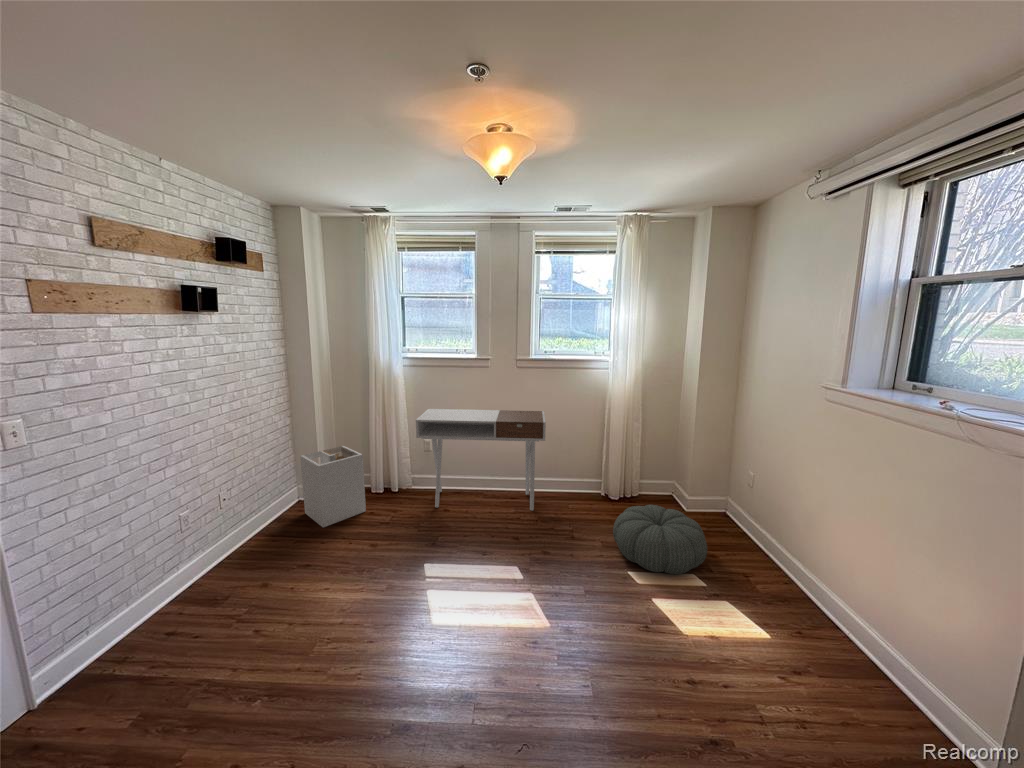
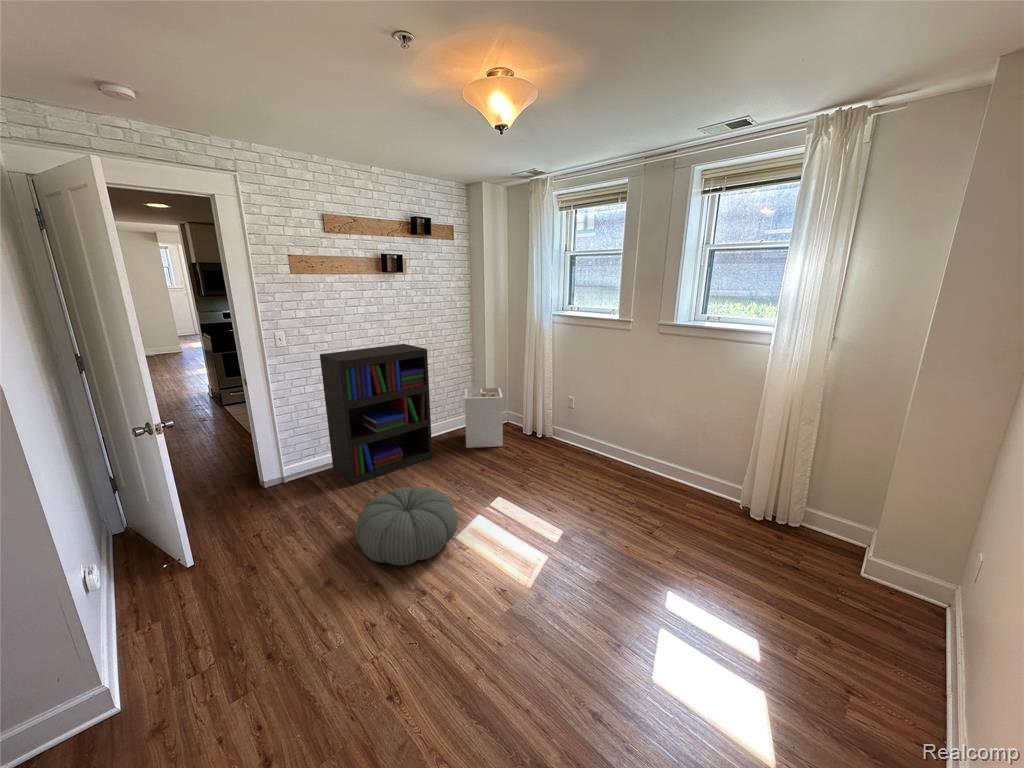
desk: present [416,409,546,511] -> none [542,368,683,497]
bookshelf: none [95,411,291,644] -> present [320,344,432,486]
pouf: present [613,505,707,574] -> present [355,486,457,565]

